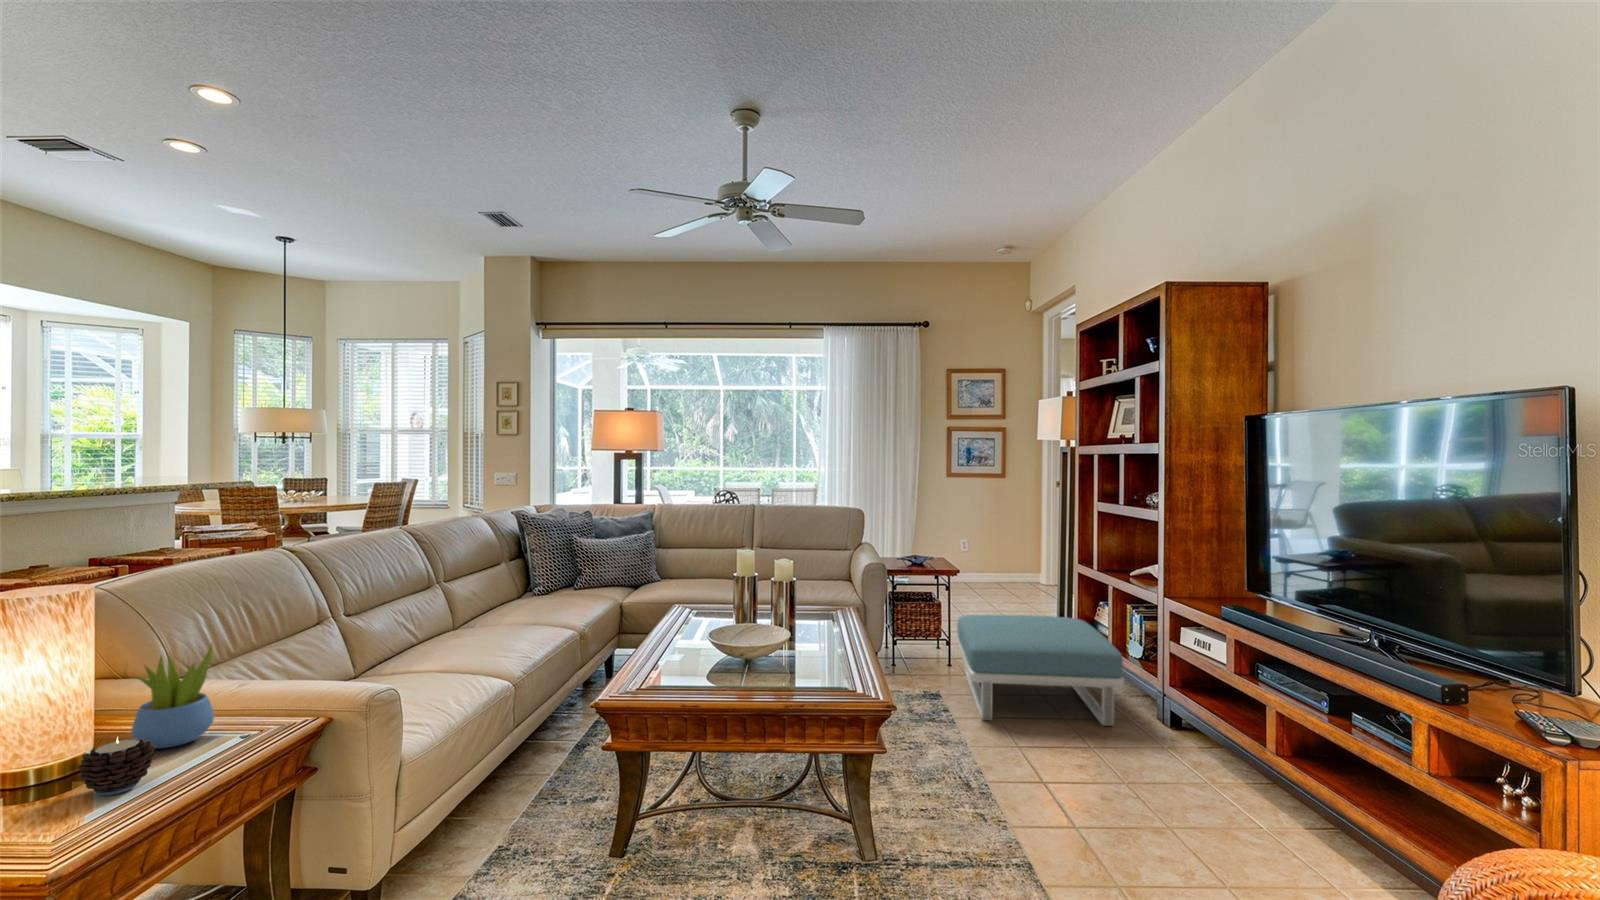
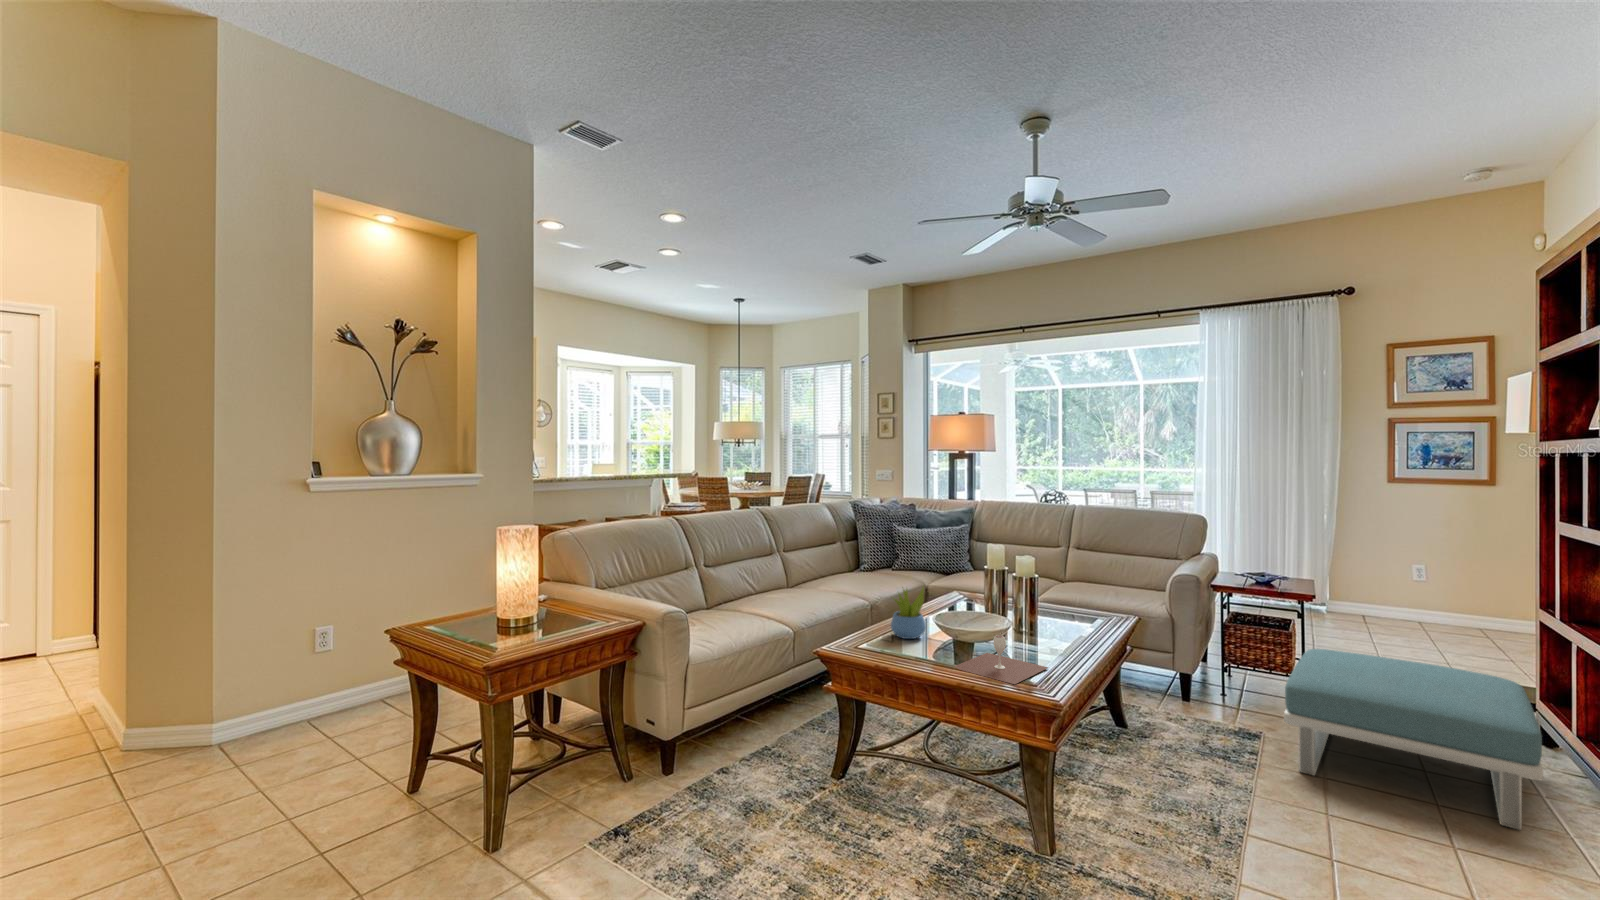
succulent plant: present [131,644,214,748] -> present [891,587,926,639]
wine glass: none [762,647,845,695] -> present [955,635,1048,684]
candle: present [78,737,155,796] -> none [508,608,542,639]

